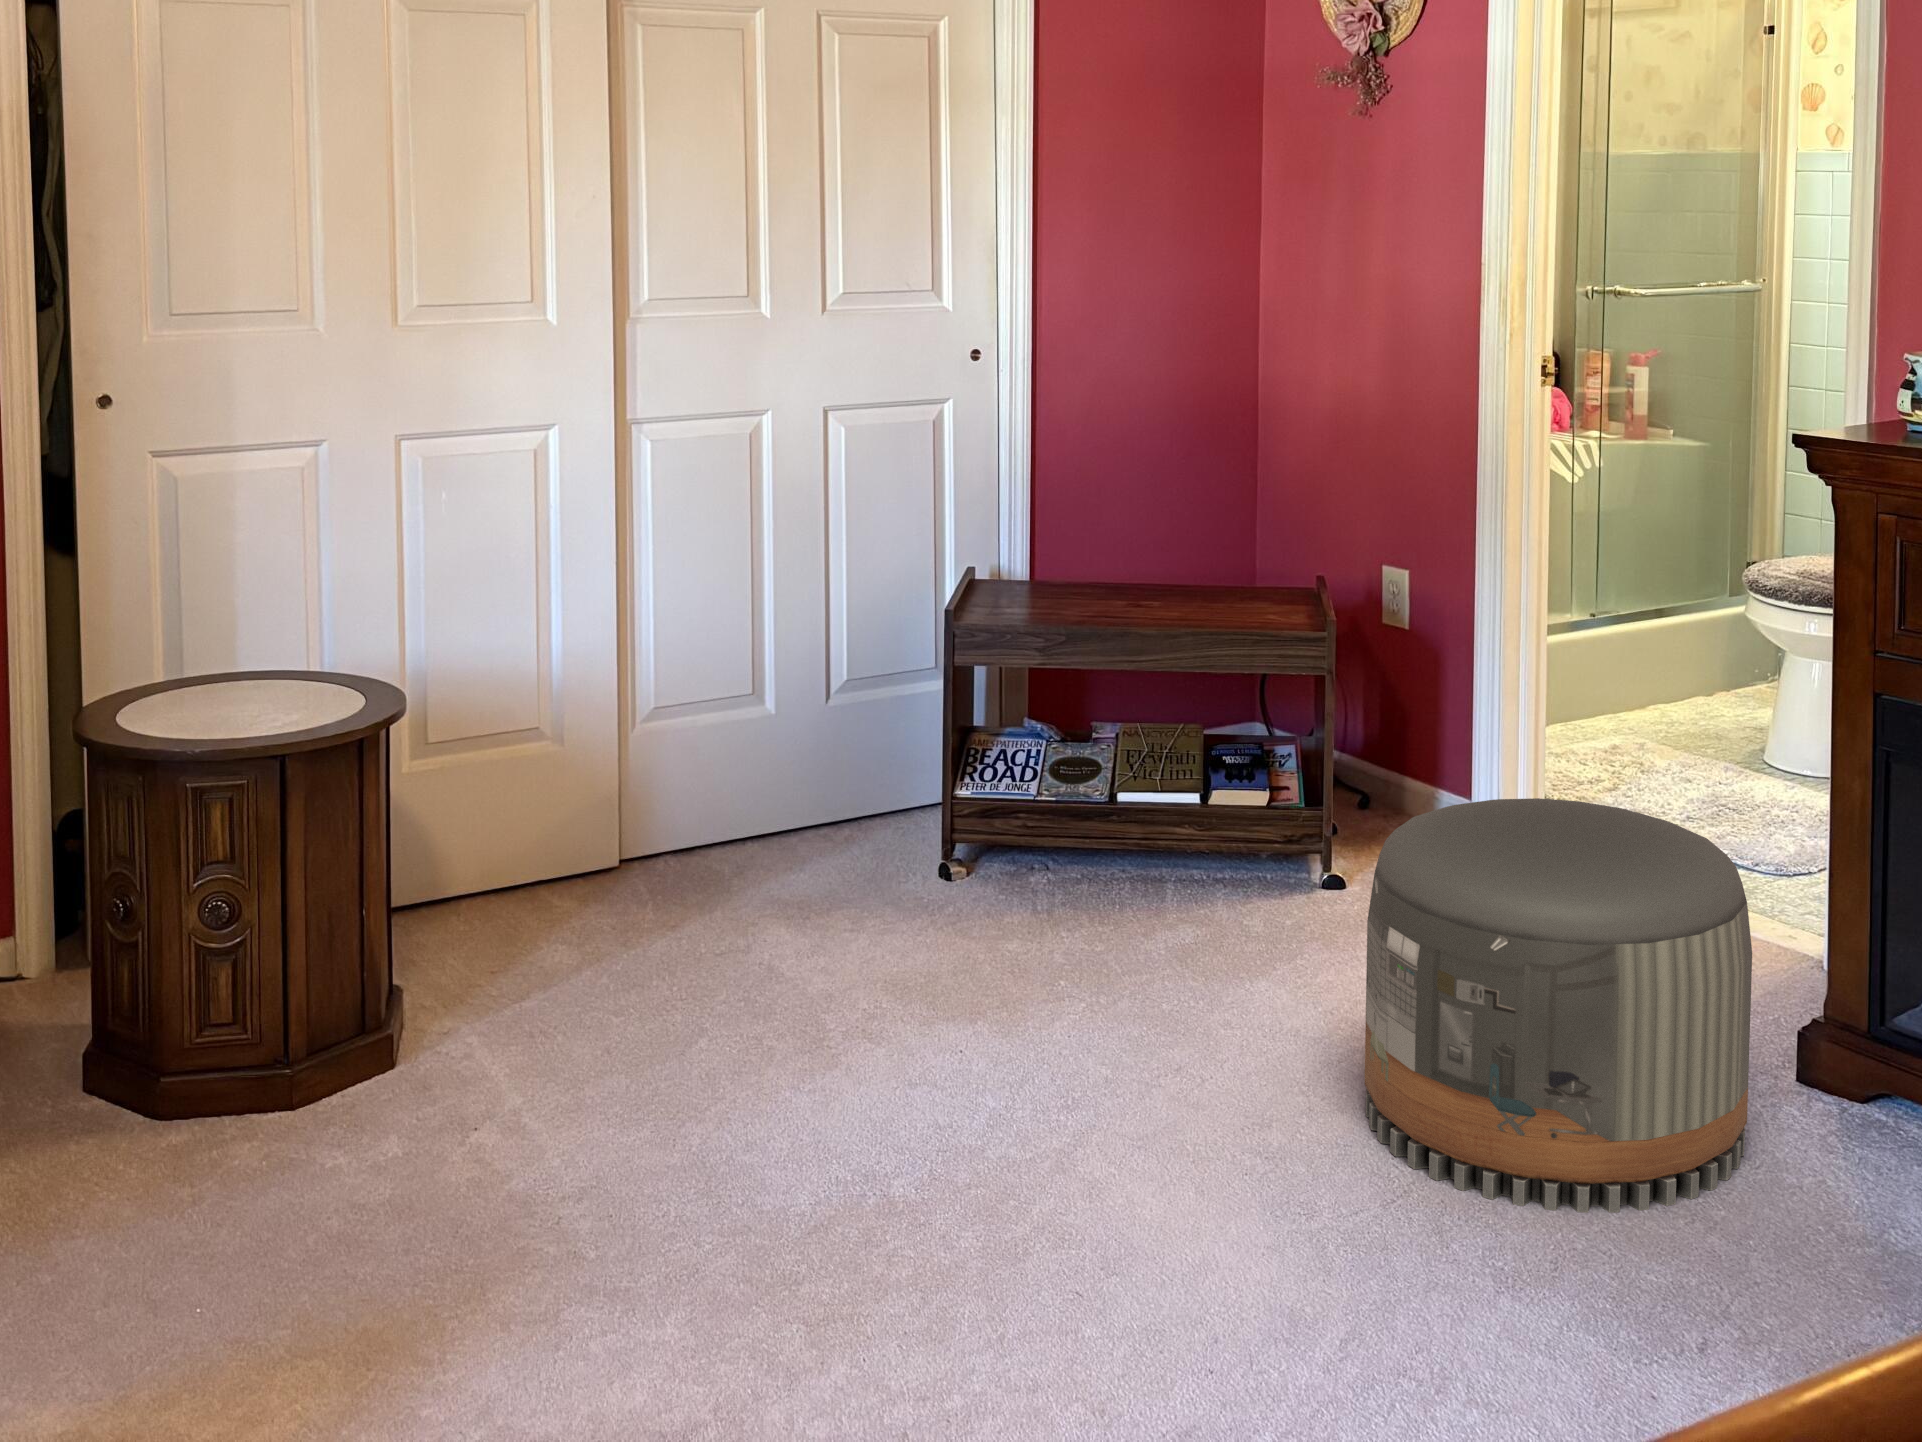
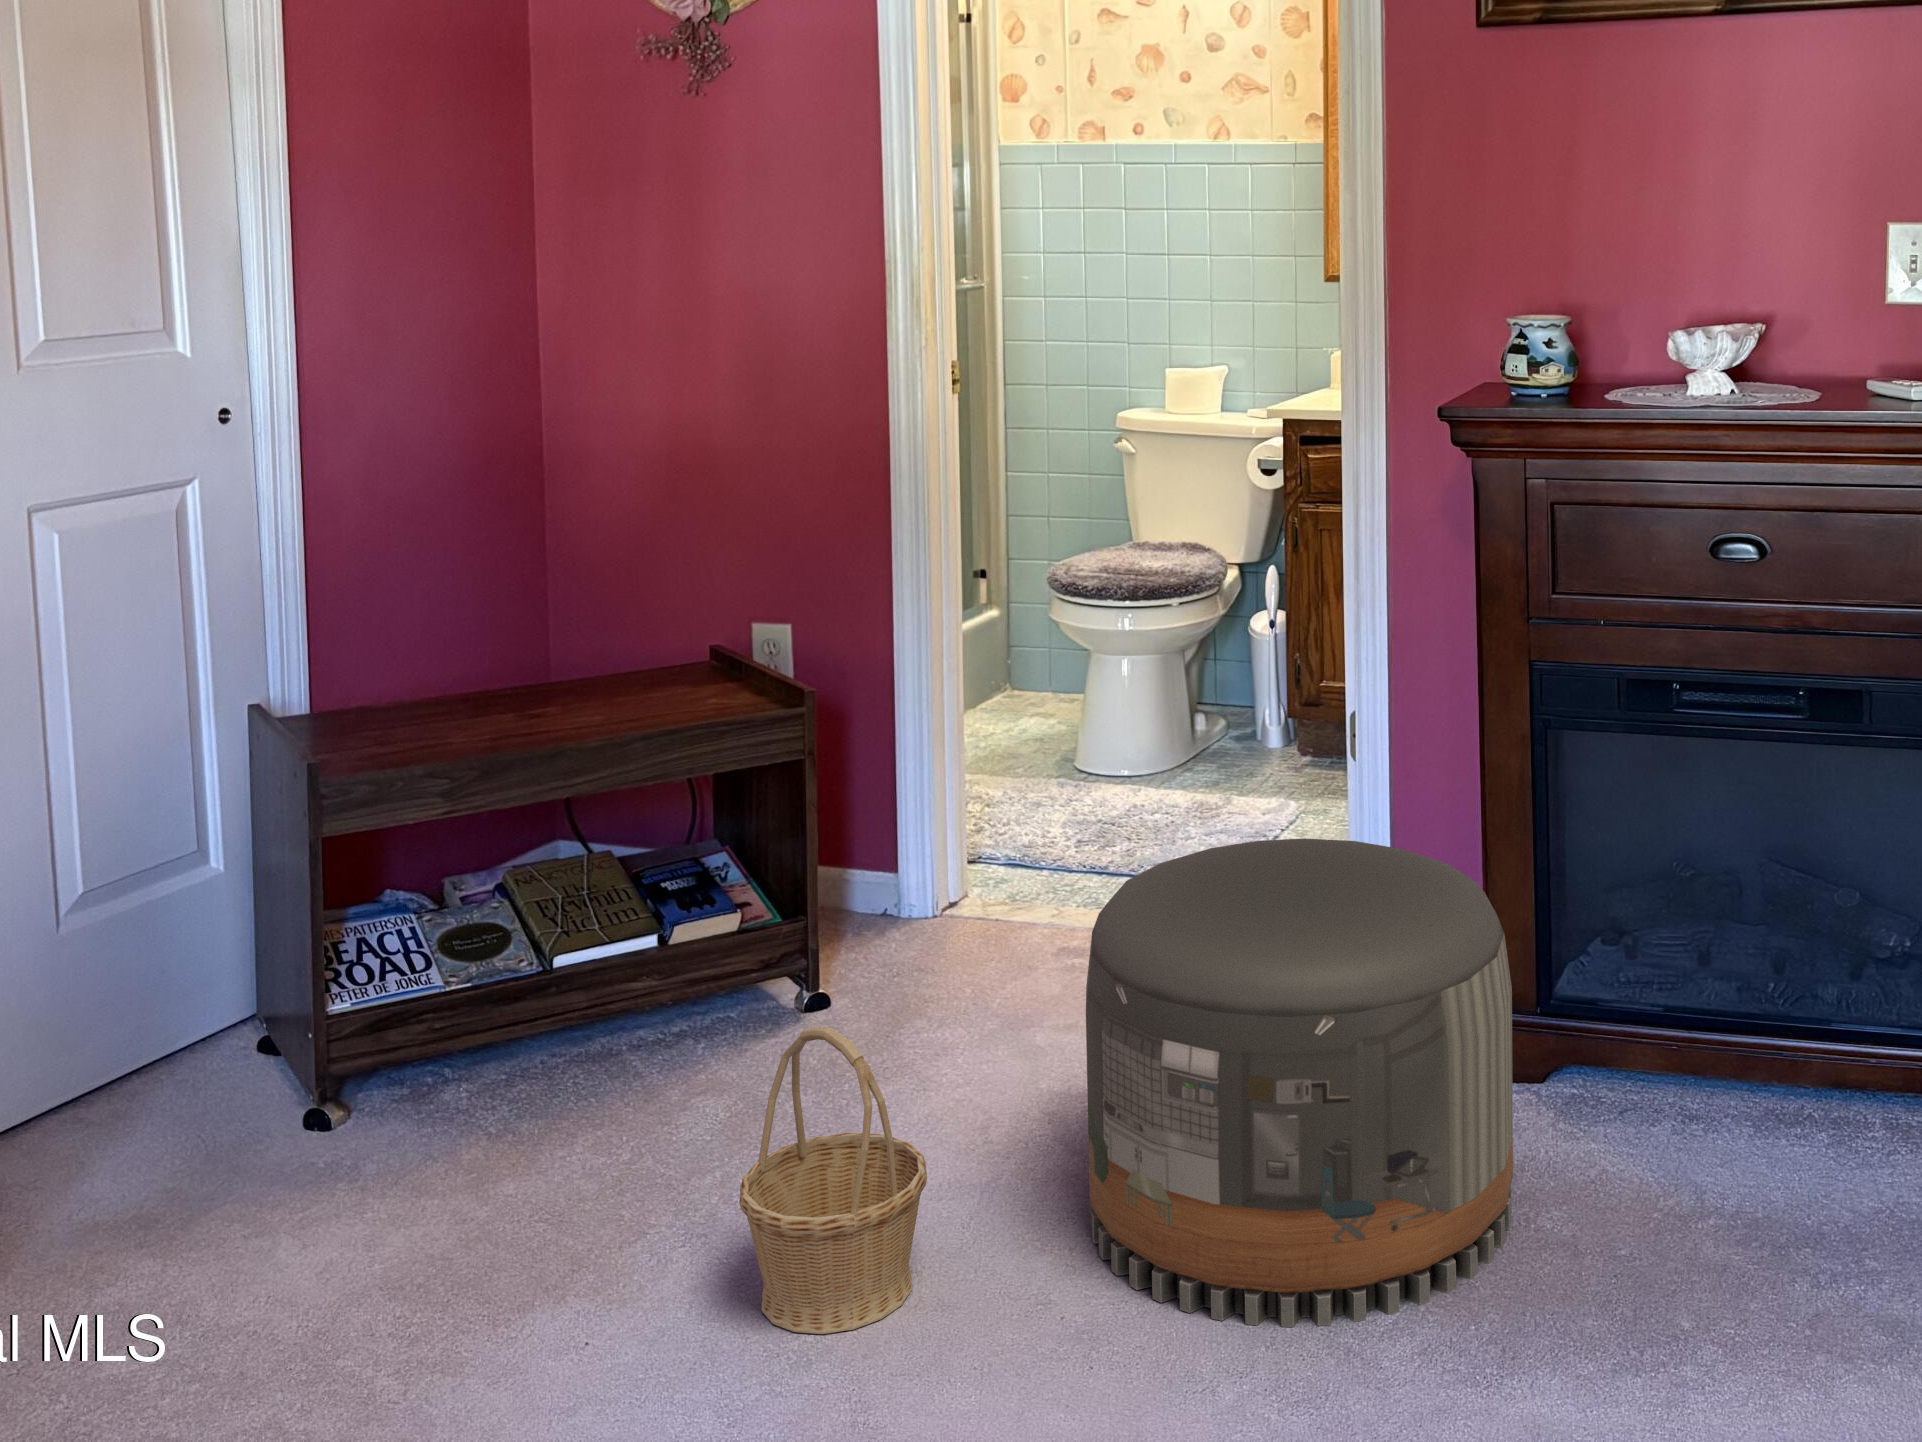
basket: none [1102,857,1242,1089] -> present [739,1027,927,1334]

